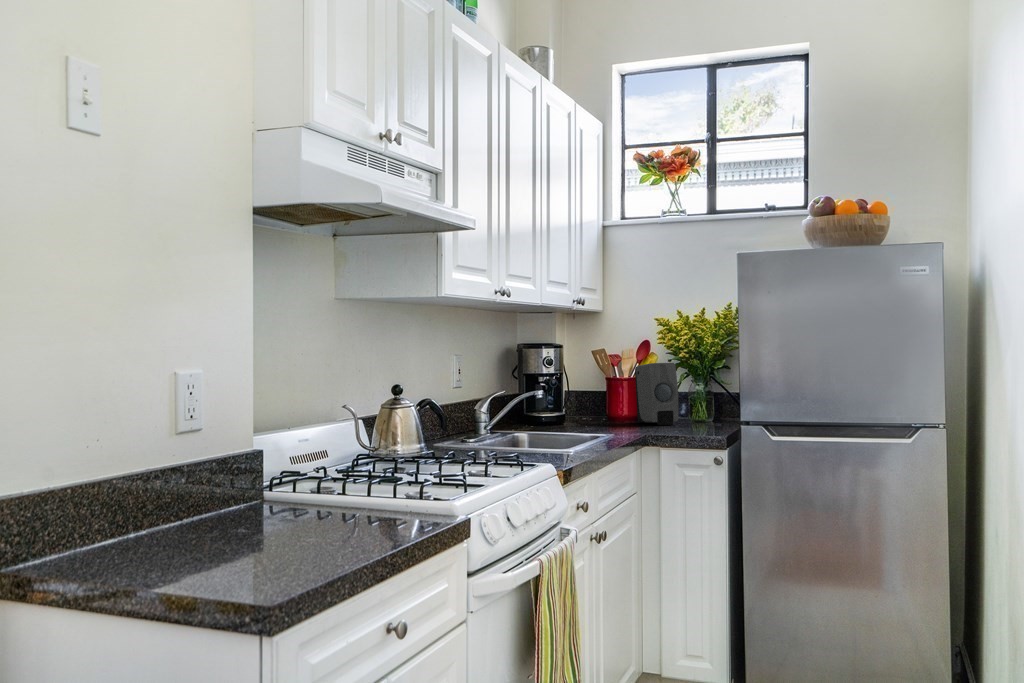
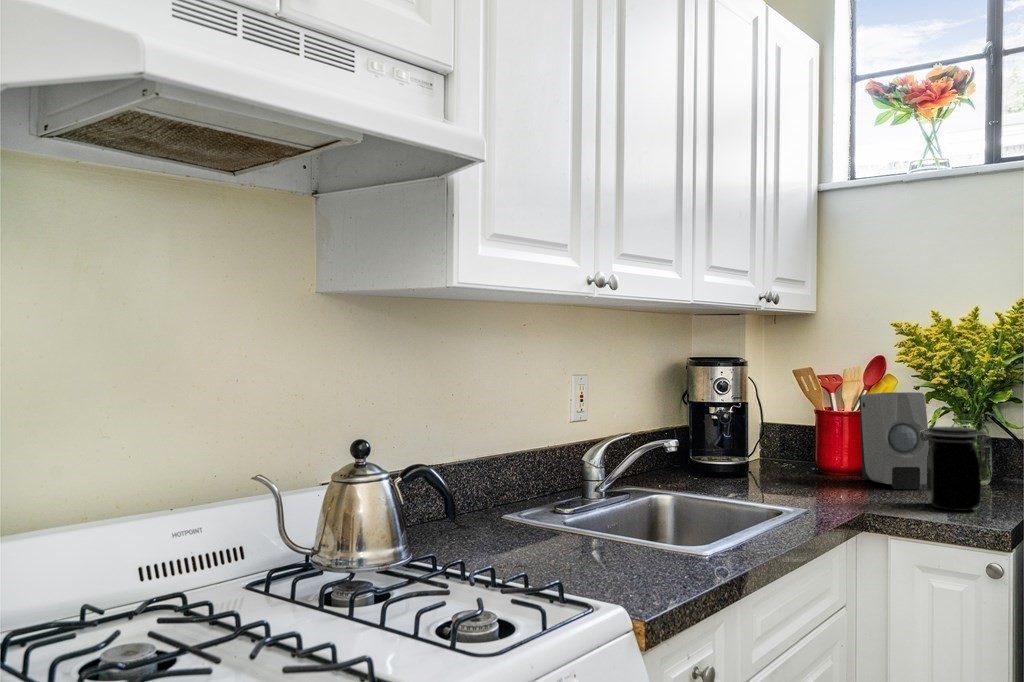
jar: none [675,382,712,431] -> present [920,427,987,511]

